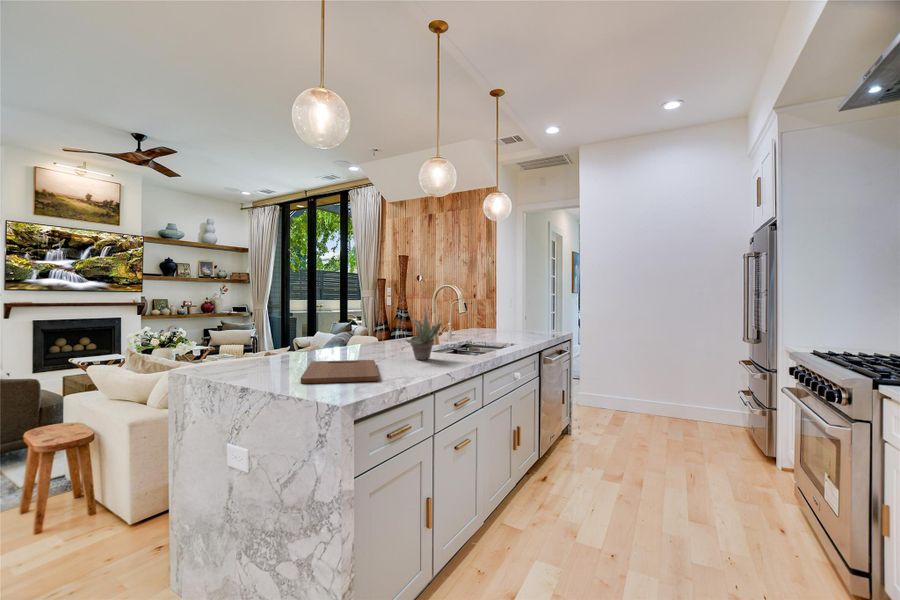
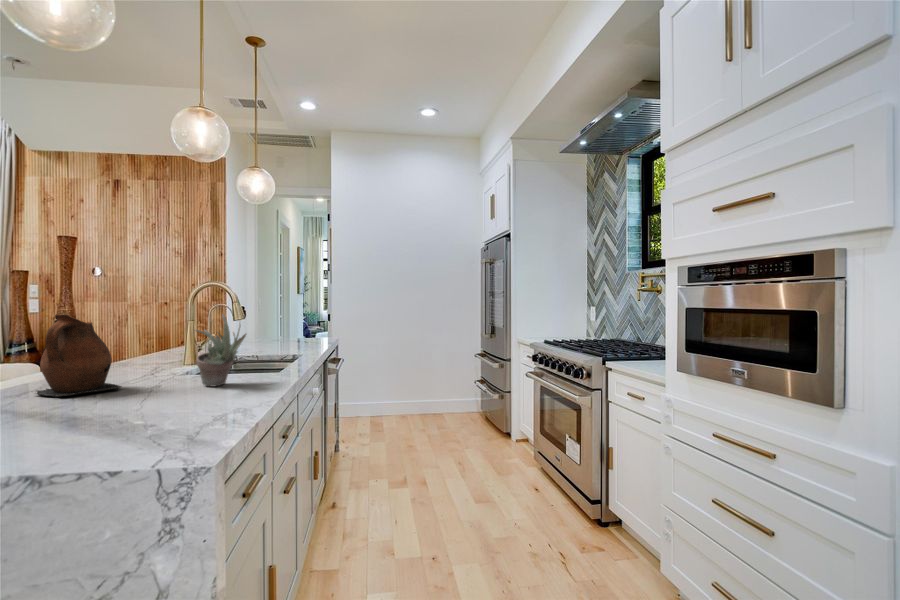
ceramic pitcher: none [331,306,373,355] -> present [36,314,122,397]
cutting board: present [301,360,379,383] -> none [29,395,205,449]

